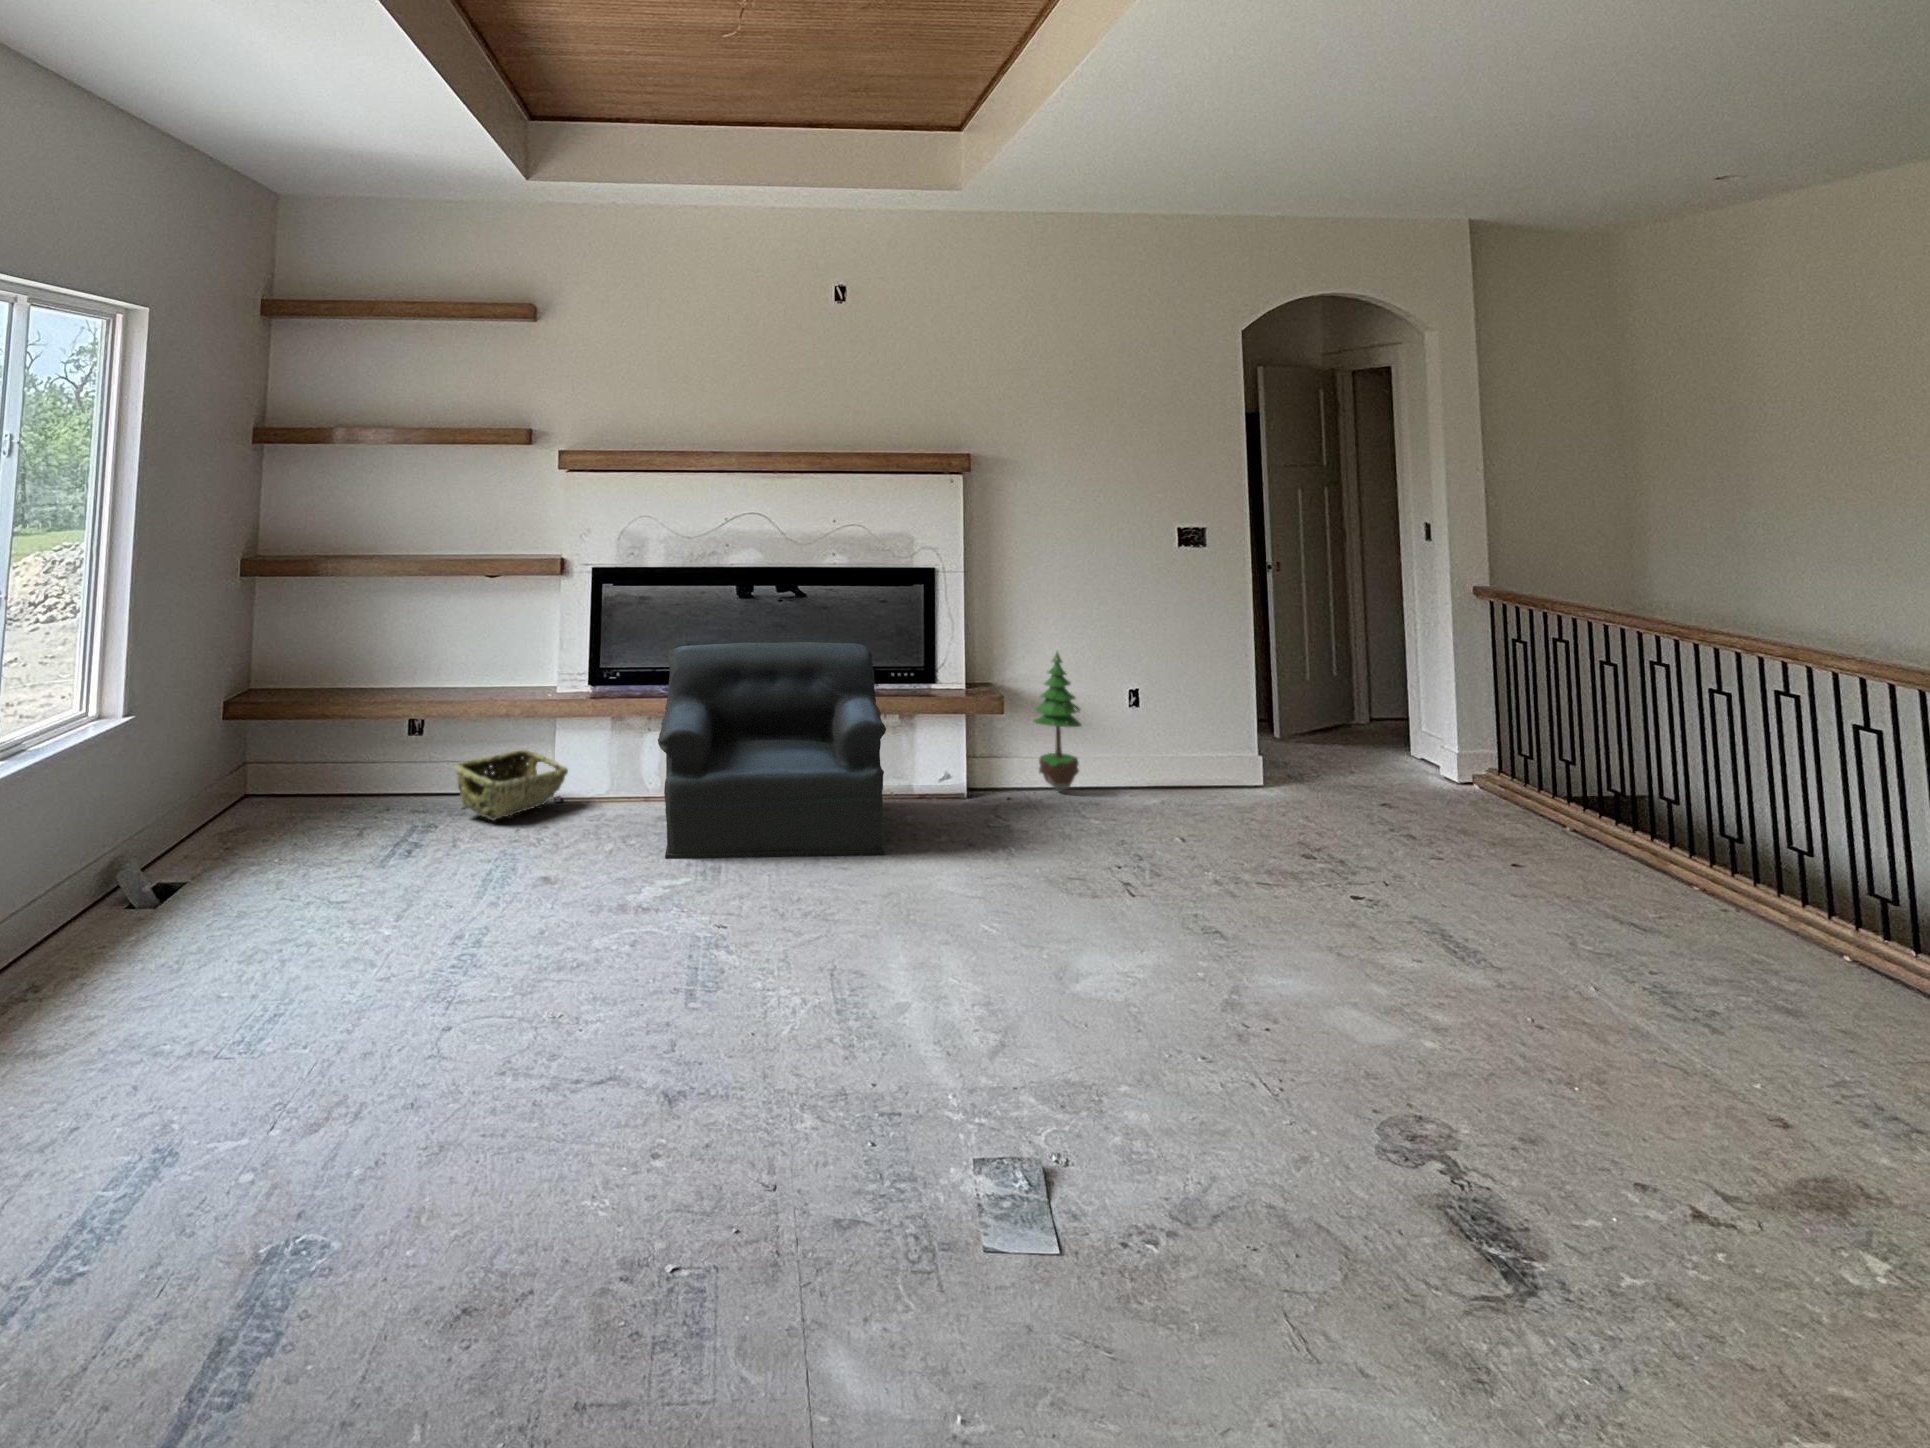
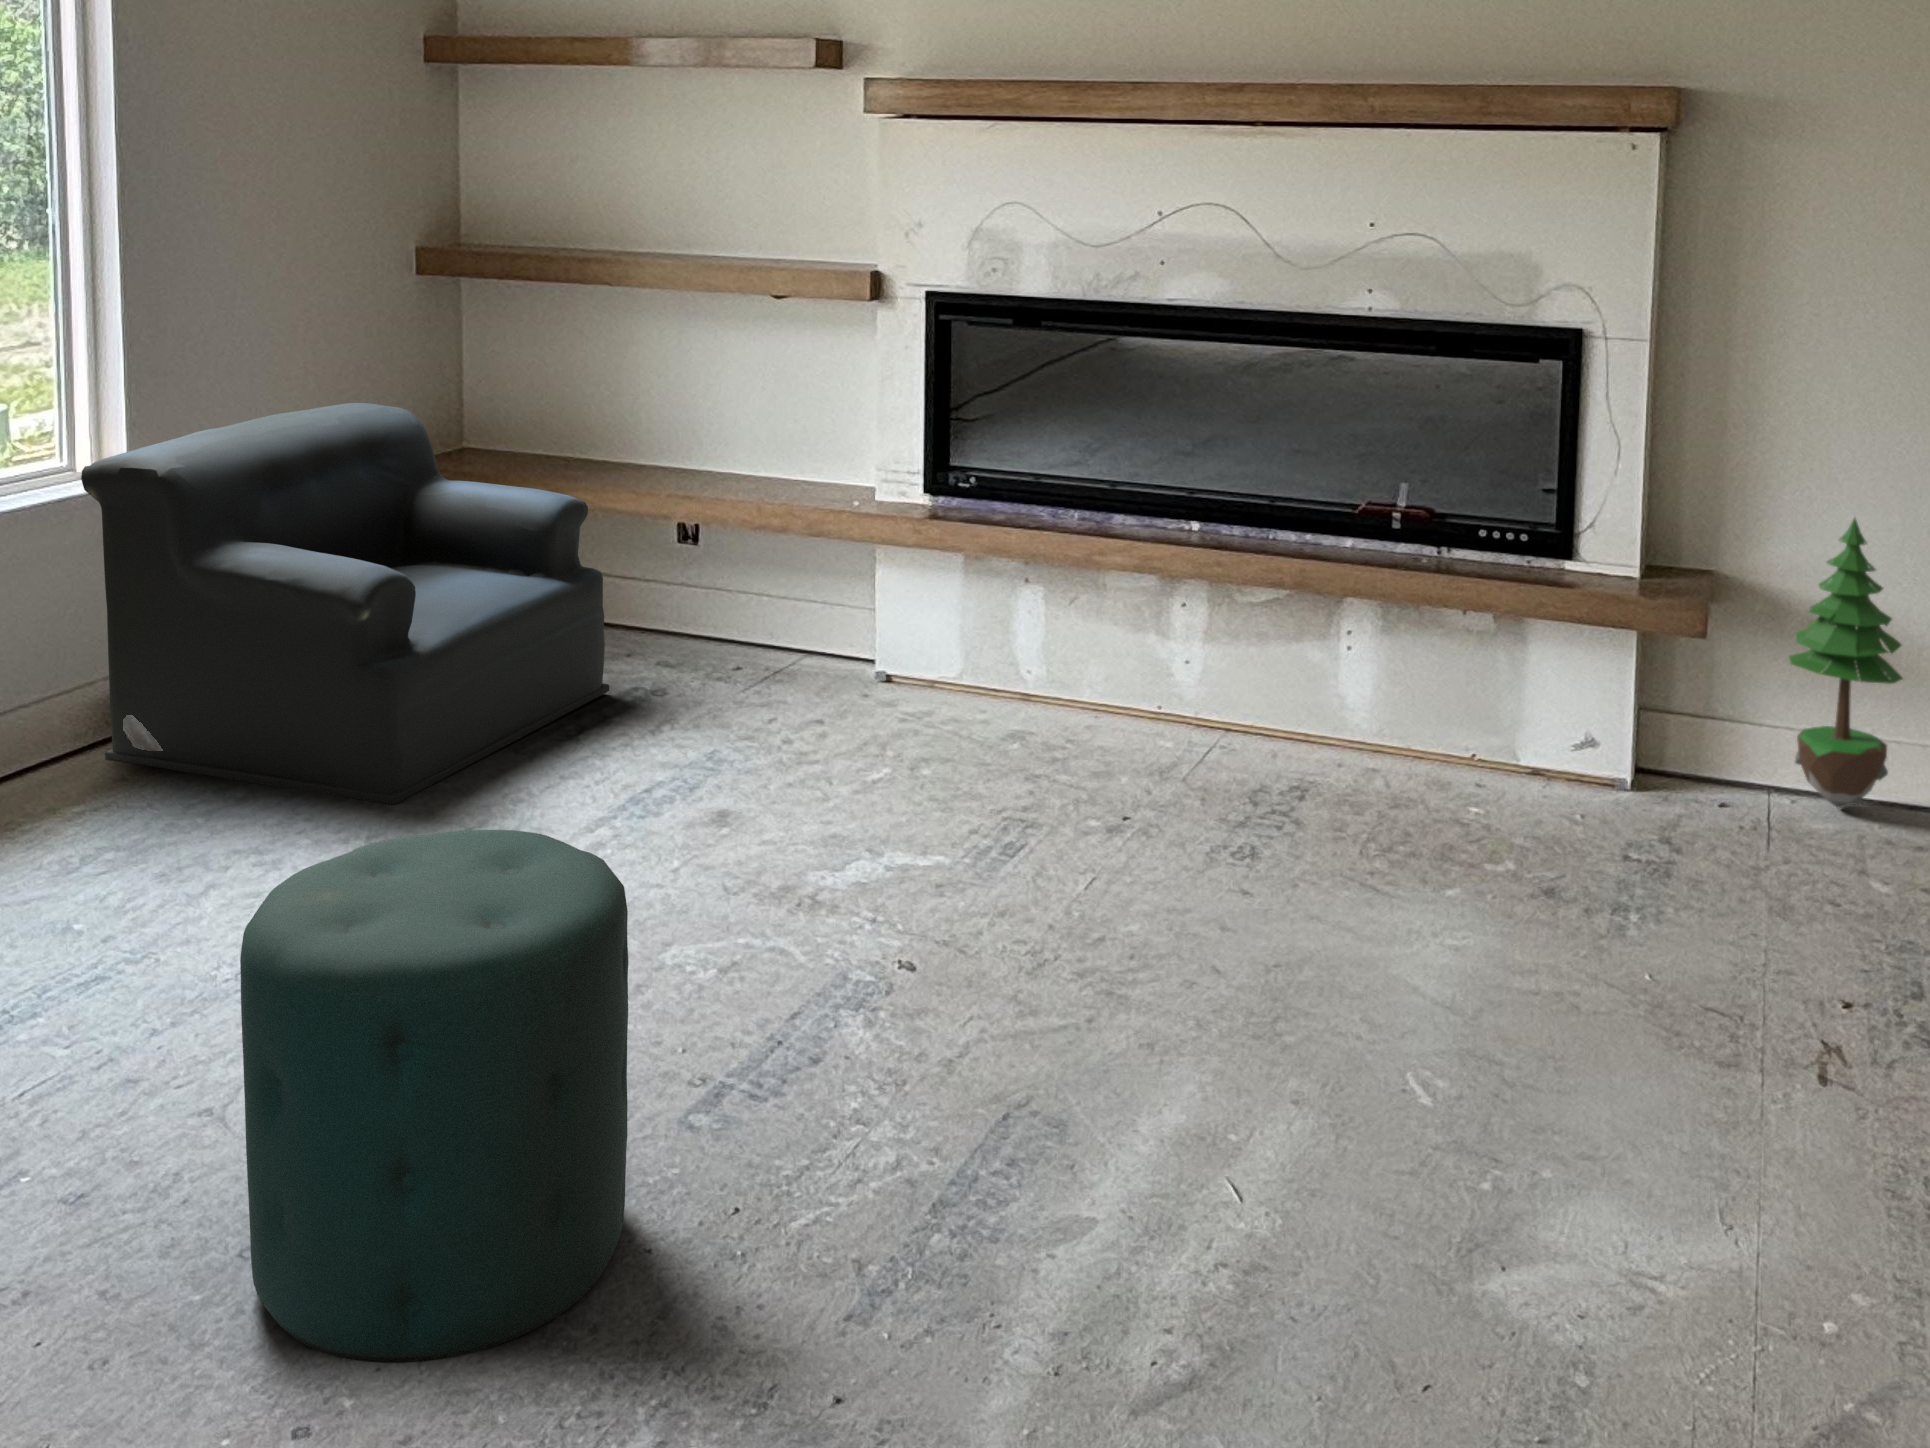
armchair: present [658,642,886,859] -> present [81,403,610,805]
woven basket: present [455,750,568,820] -> none [688,591,886,704]
ottoman: none [566,835,744,1088] -> present [240,830,628,1363]

